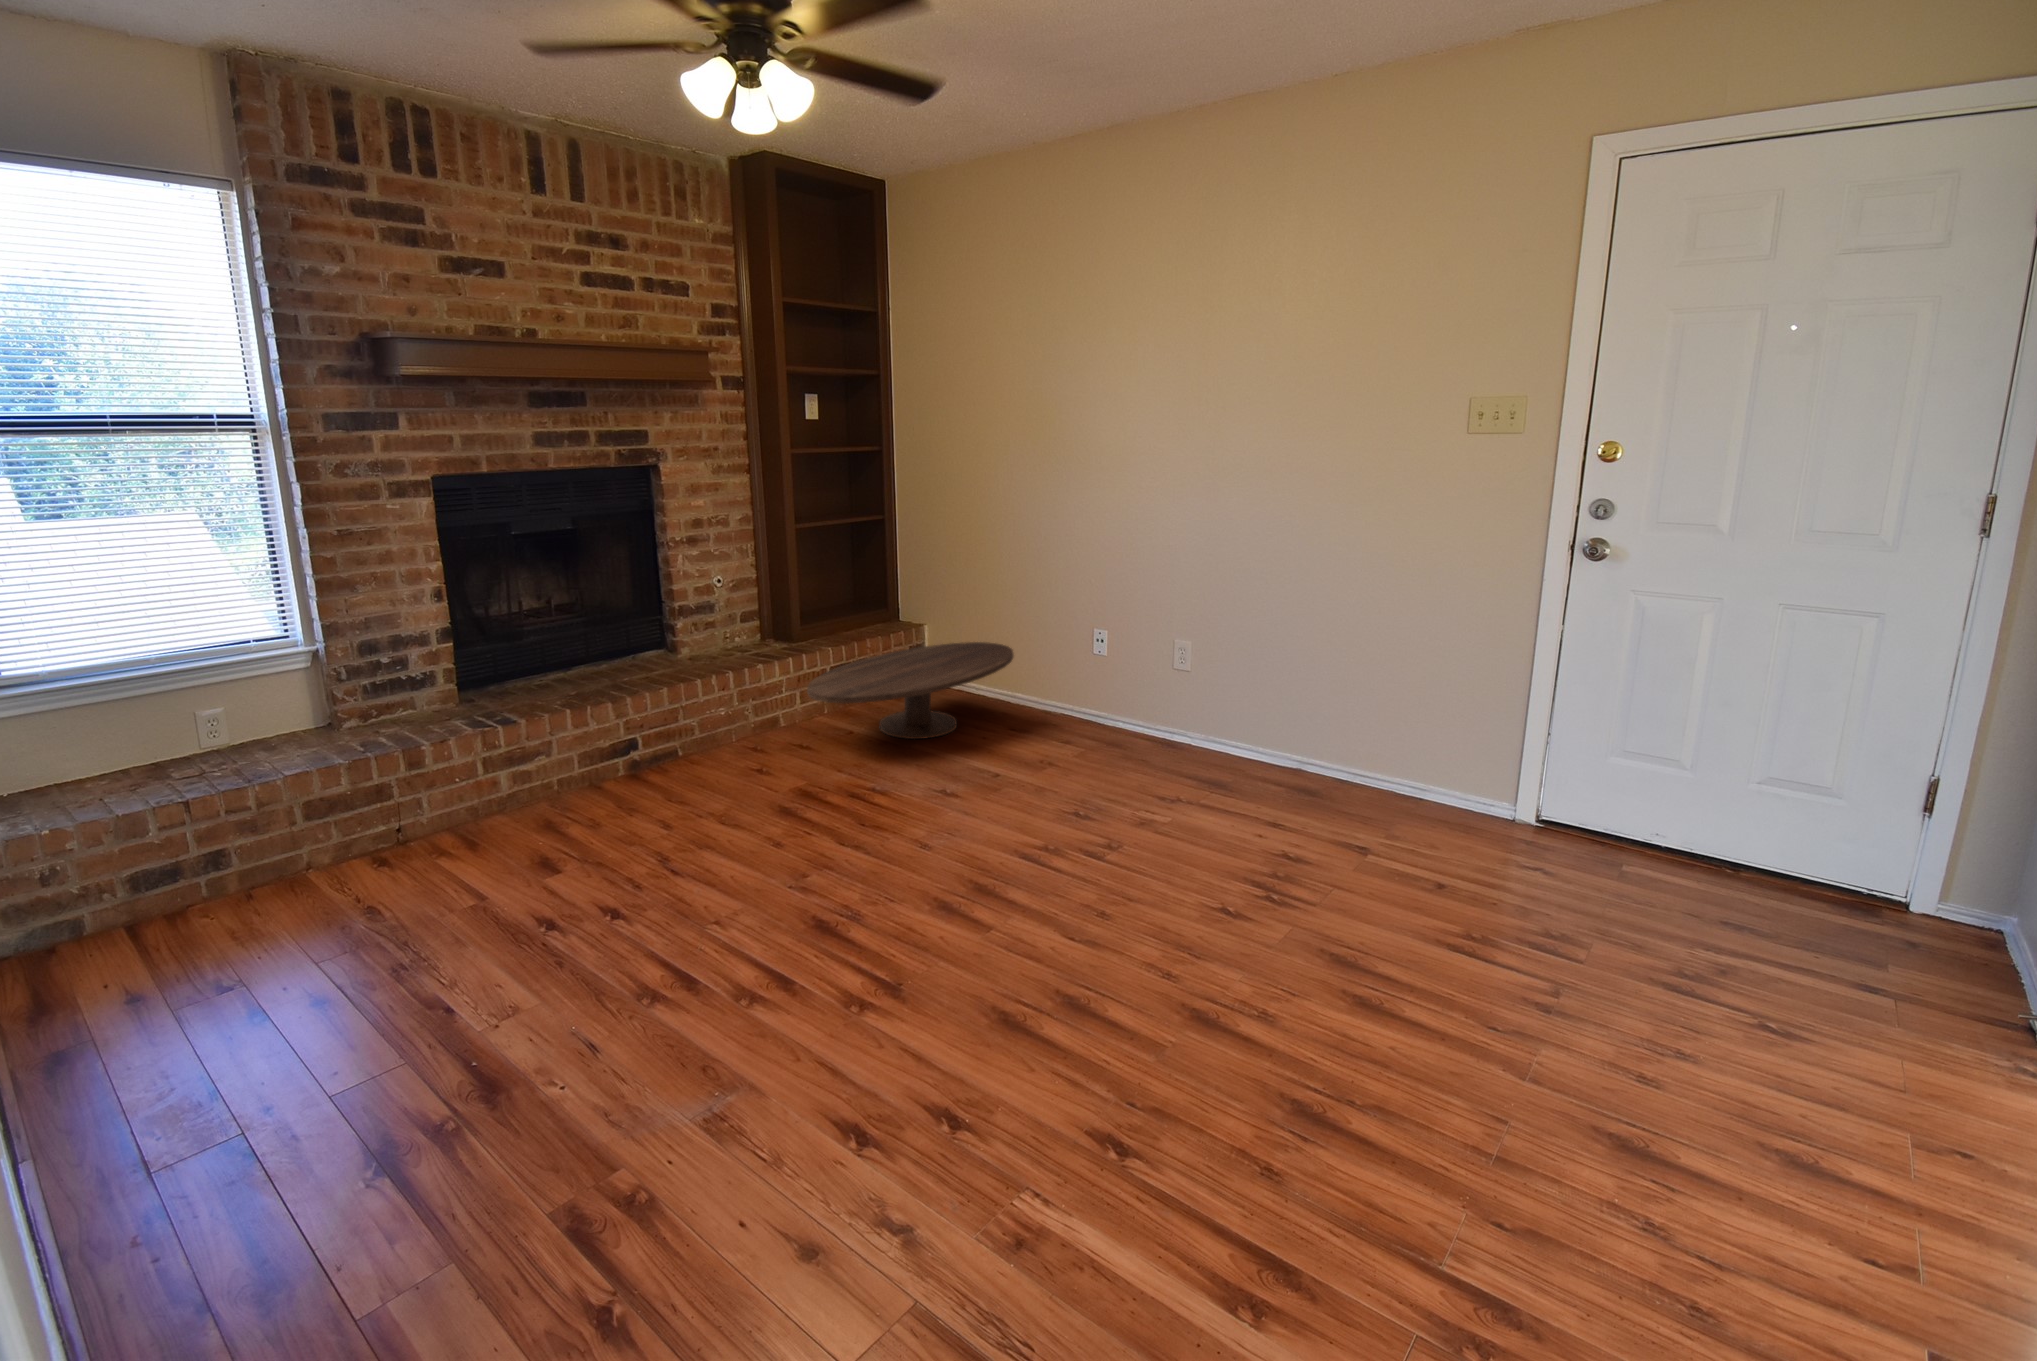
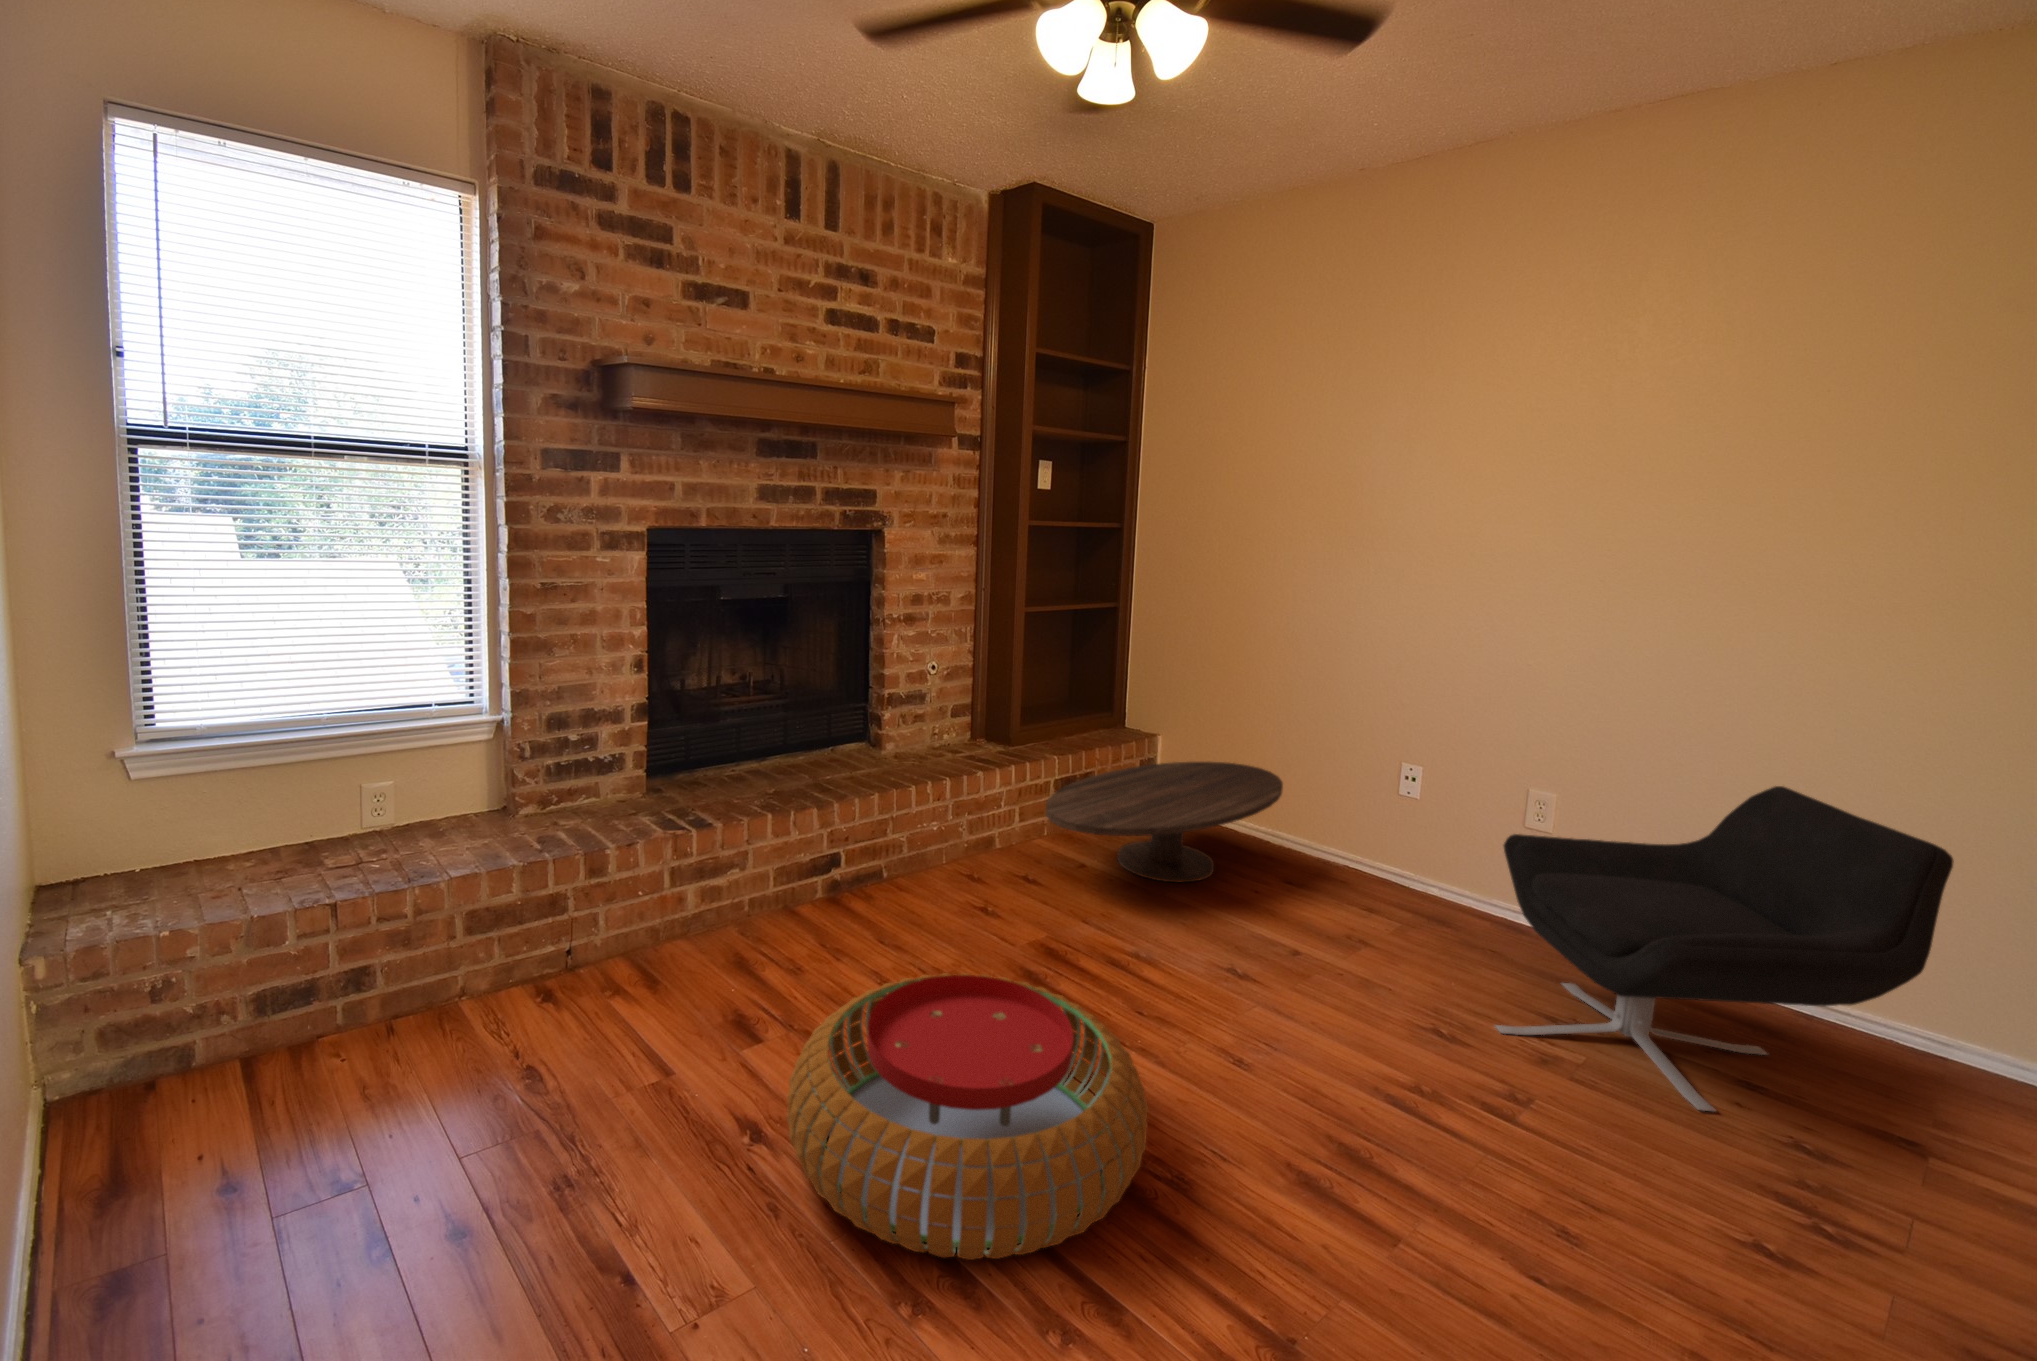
lounge chair: none [1123,617,1383,840] -> present [1495,786,1954,1111]
pouf: none [568,800,835,970] -> present [787,973,1148,1260]

